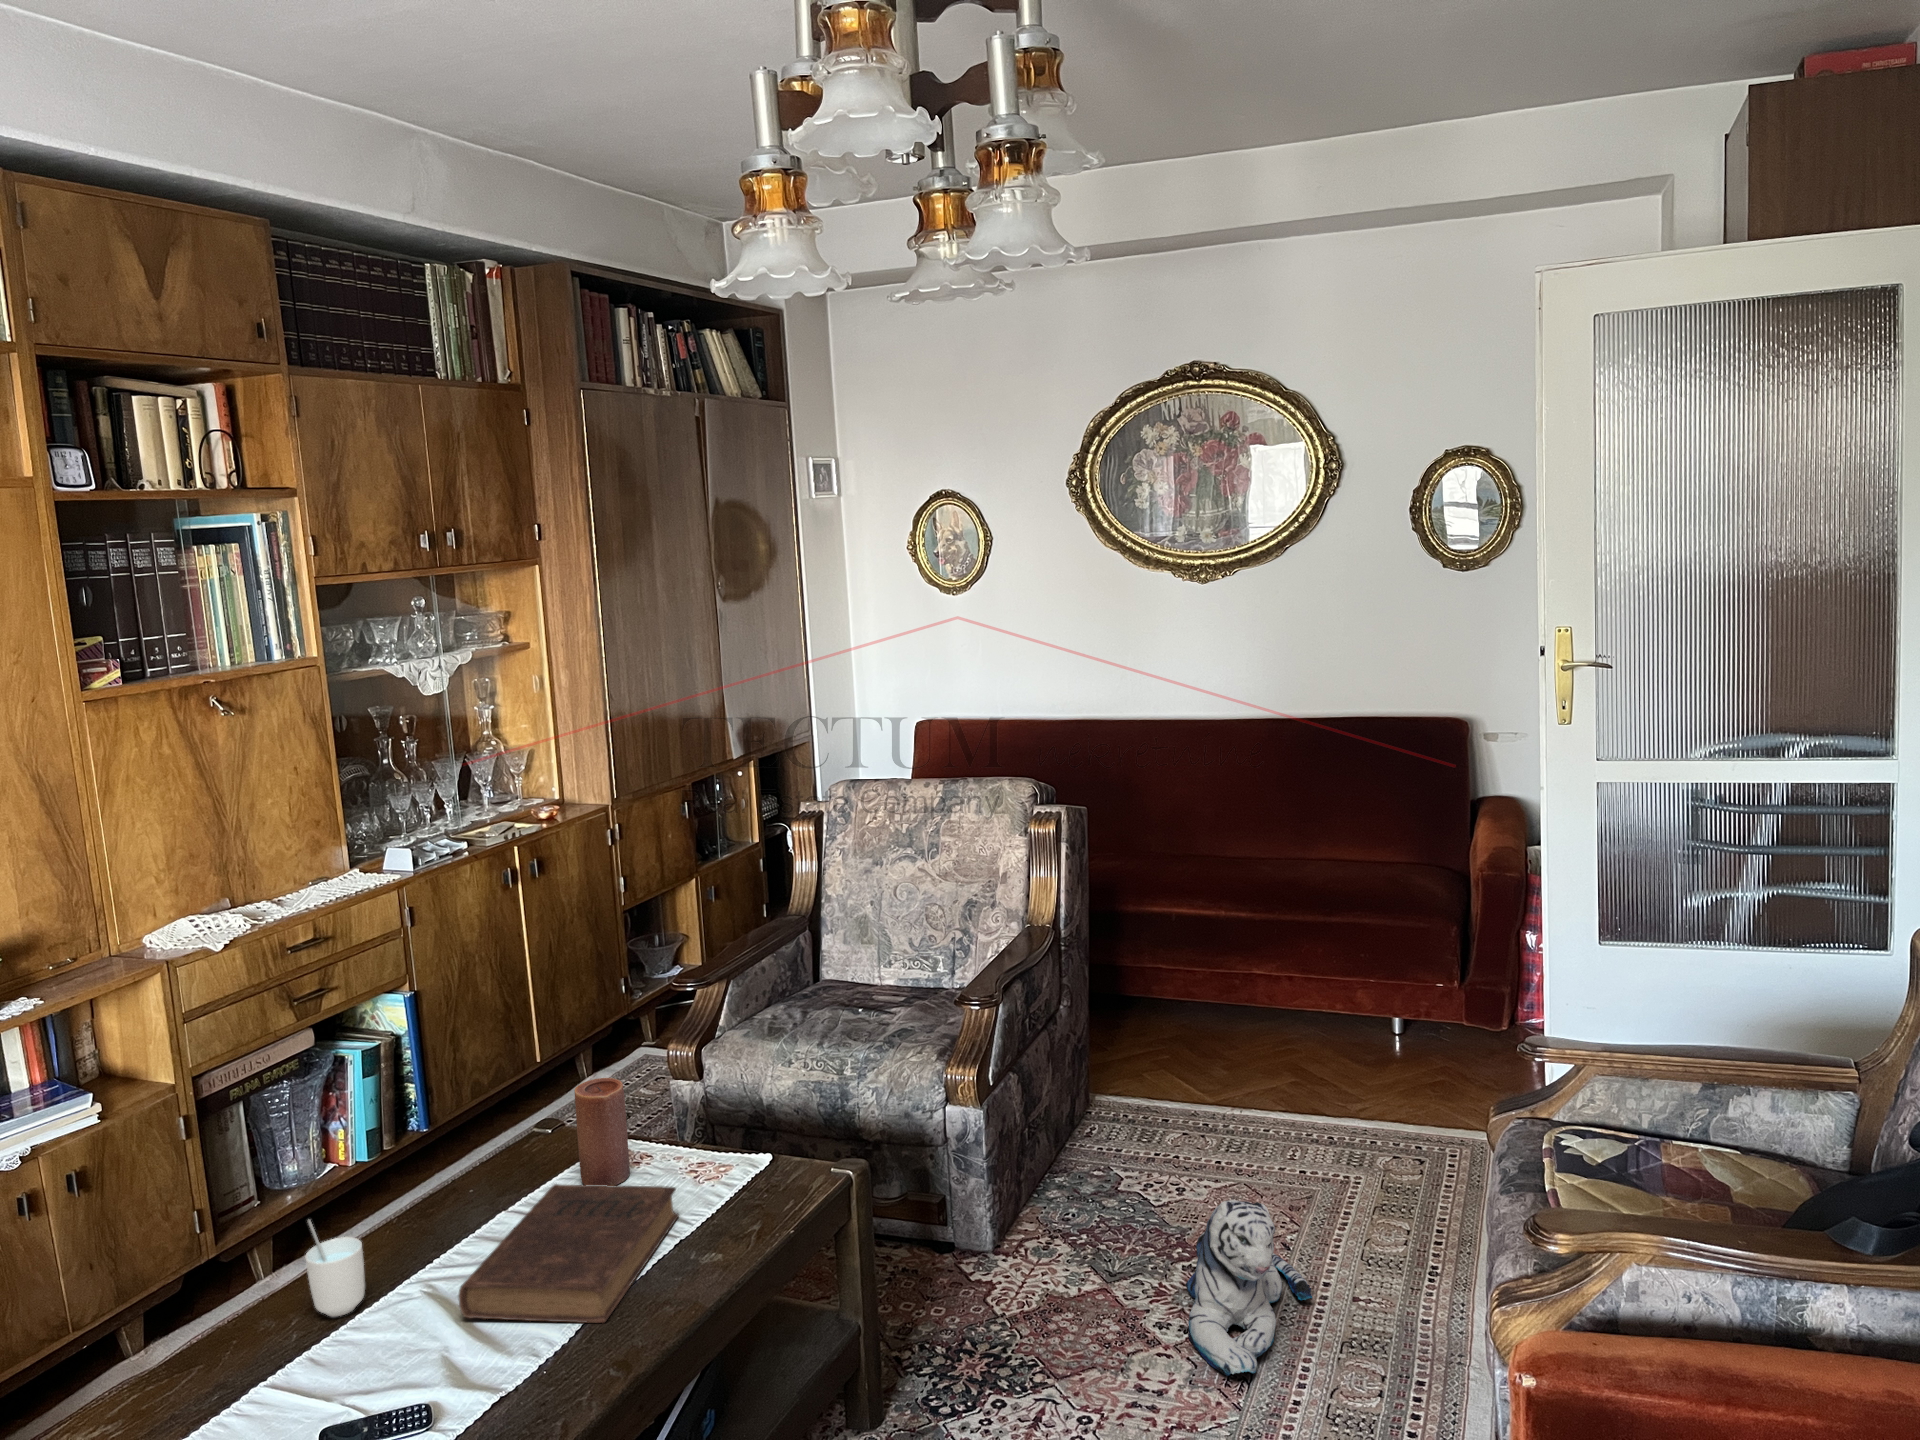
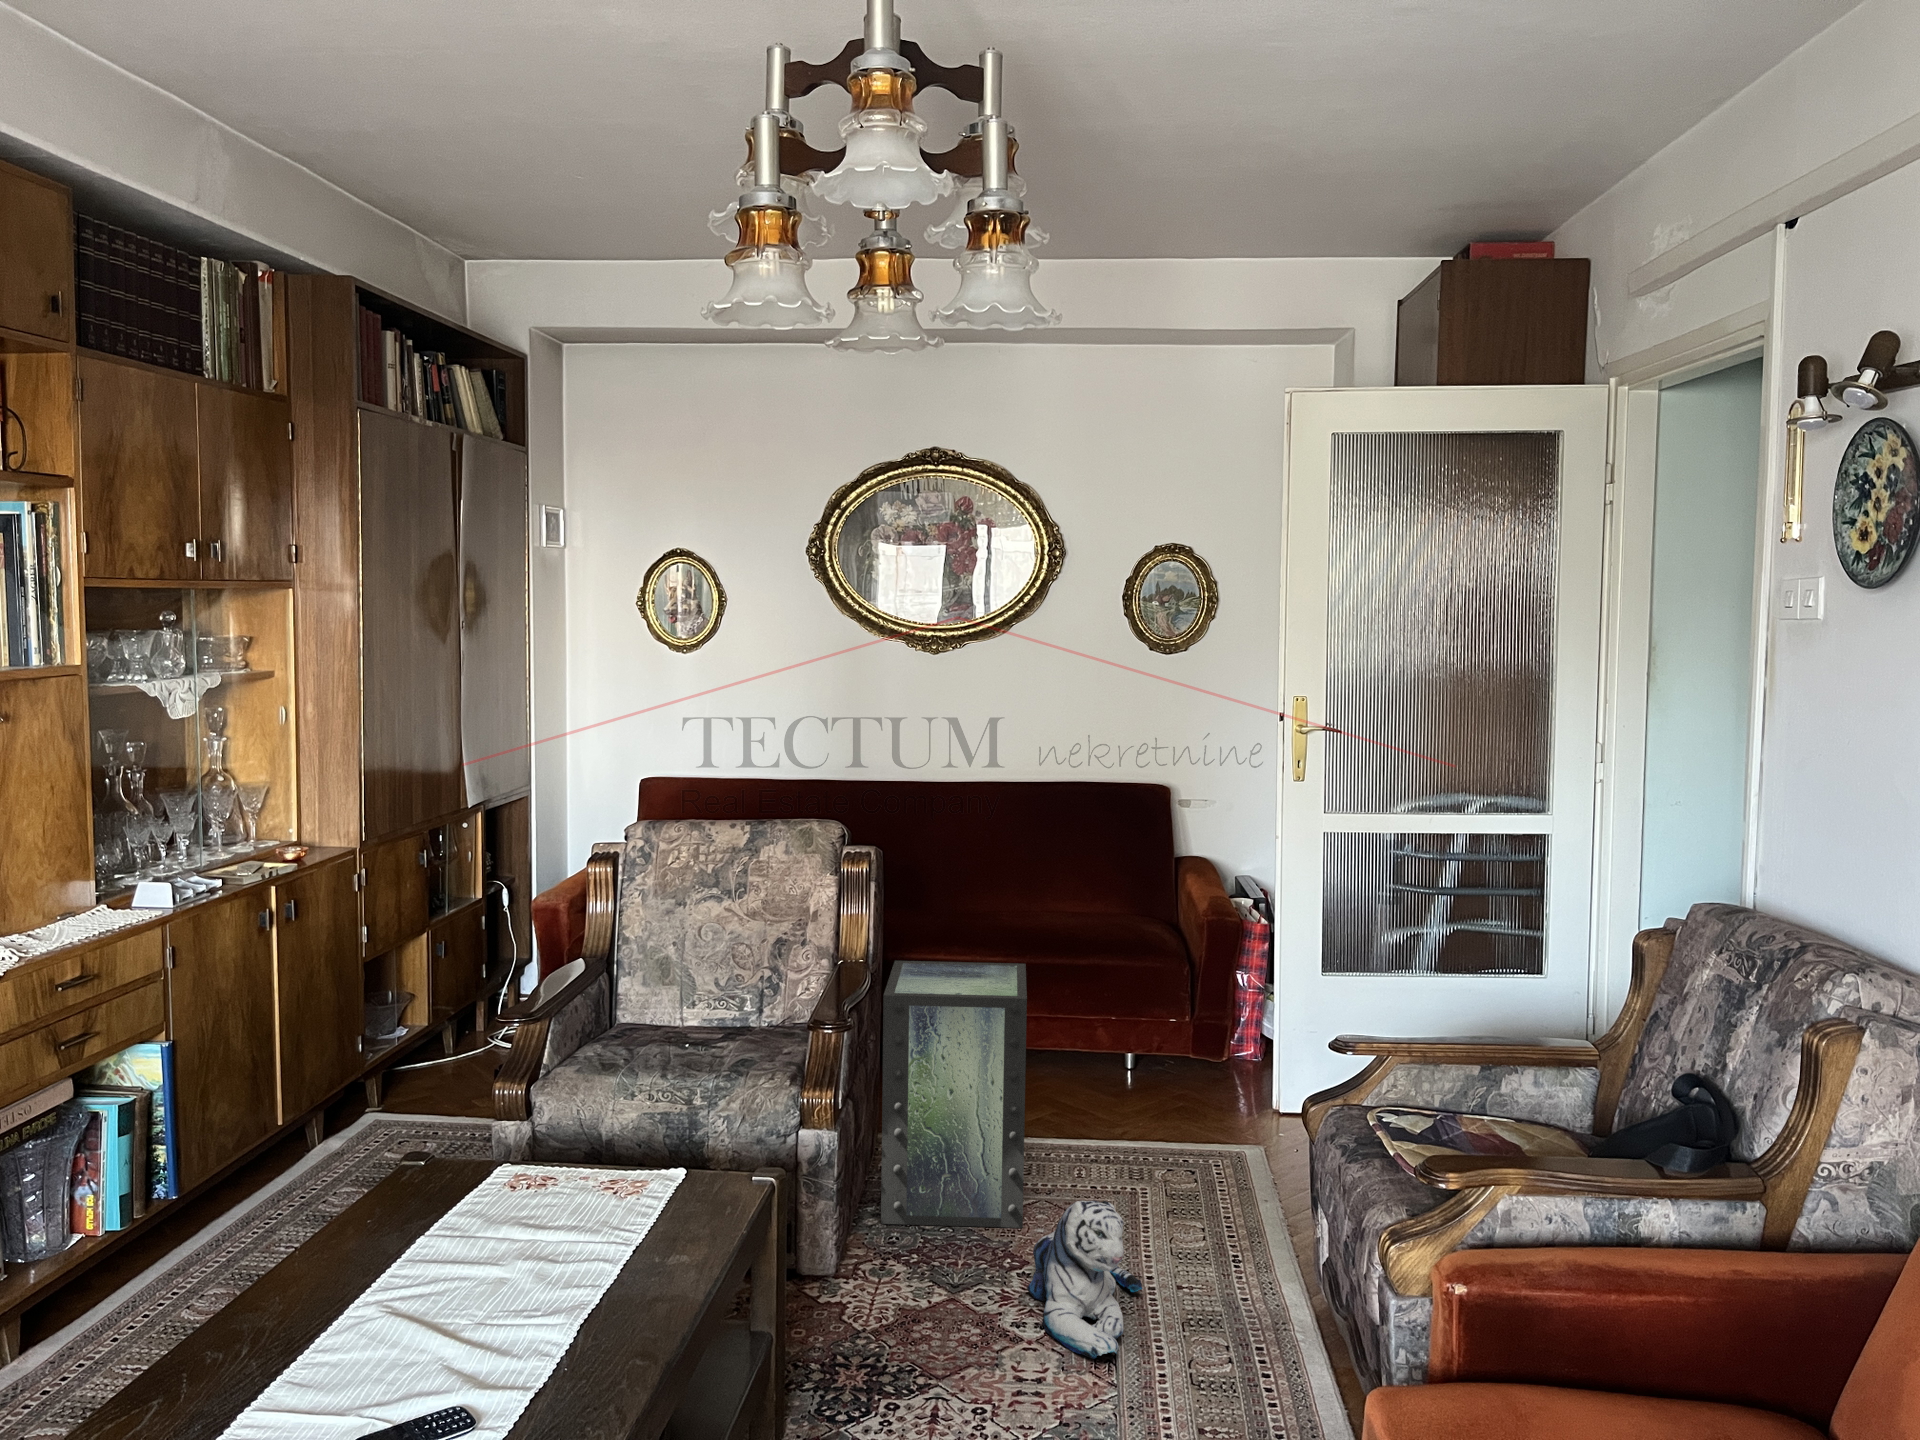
storage box: none [1053,922,1234,1212] -> present [881,961,1027,1228]
candle: present [575,1078,630,1186] -> none [494,1098,545,1211]
book: present [458,1184,679,1323] -> none [447,1198,623,1330]
cup: present [305,1219,365,1317] -> none [262,1241,326,1343]

